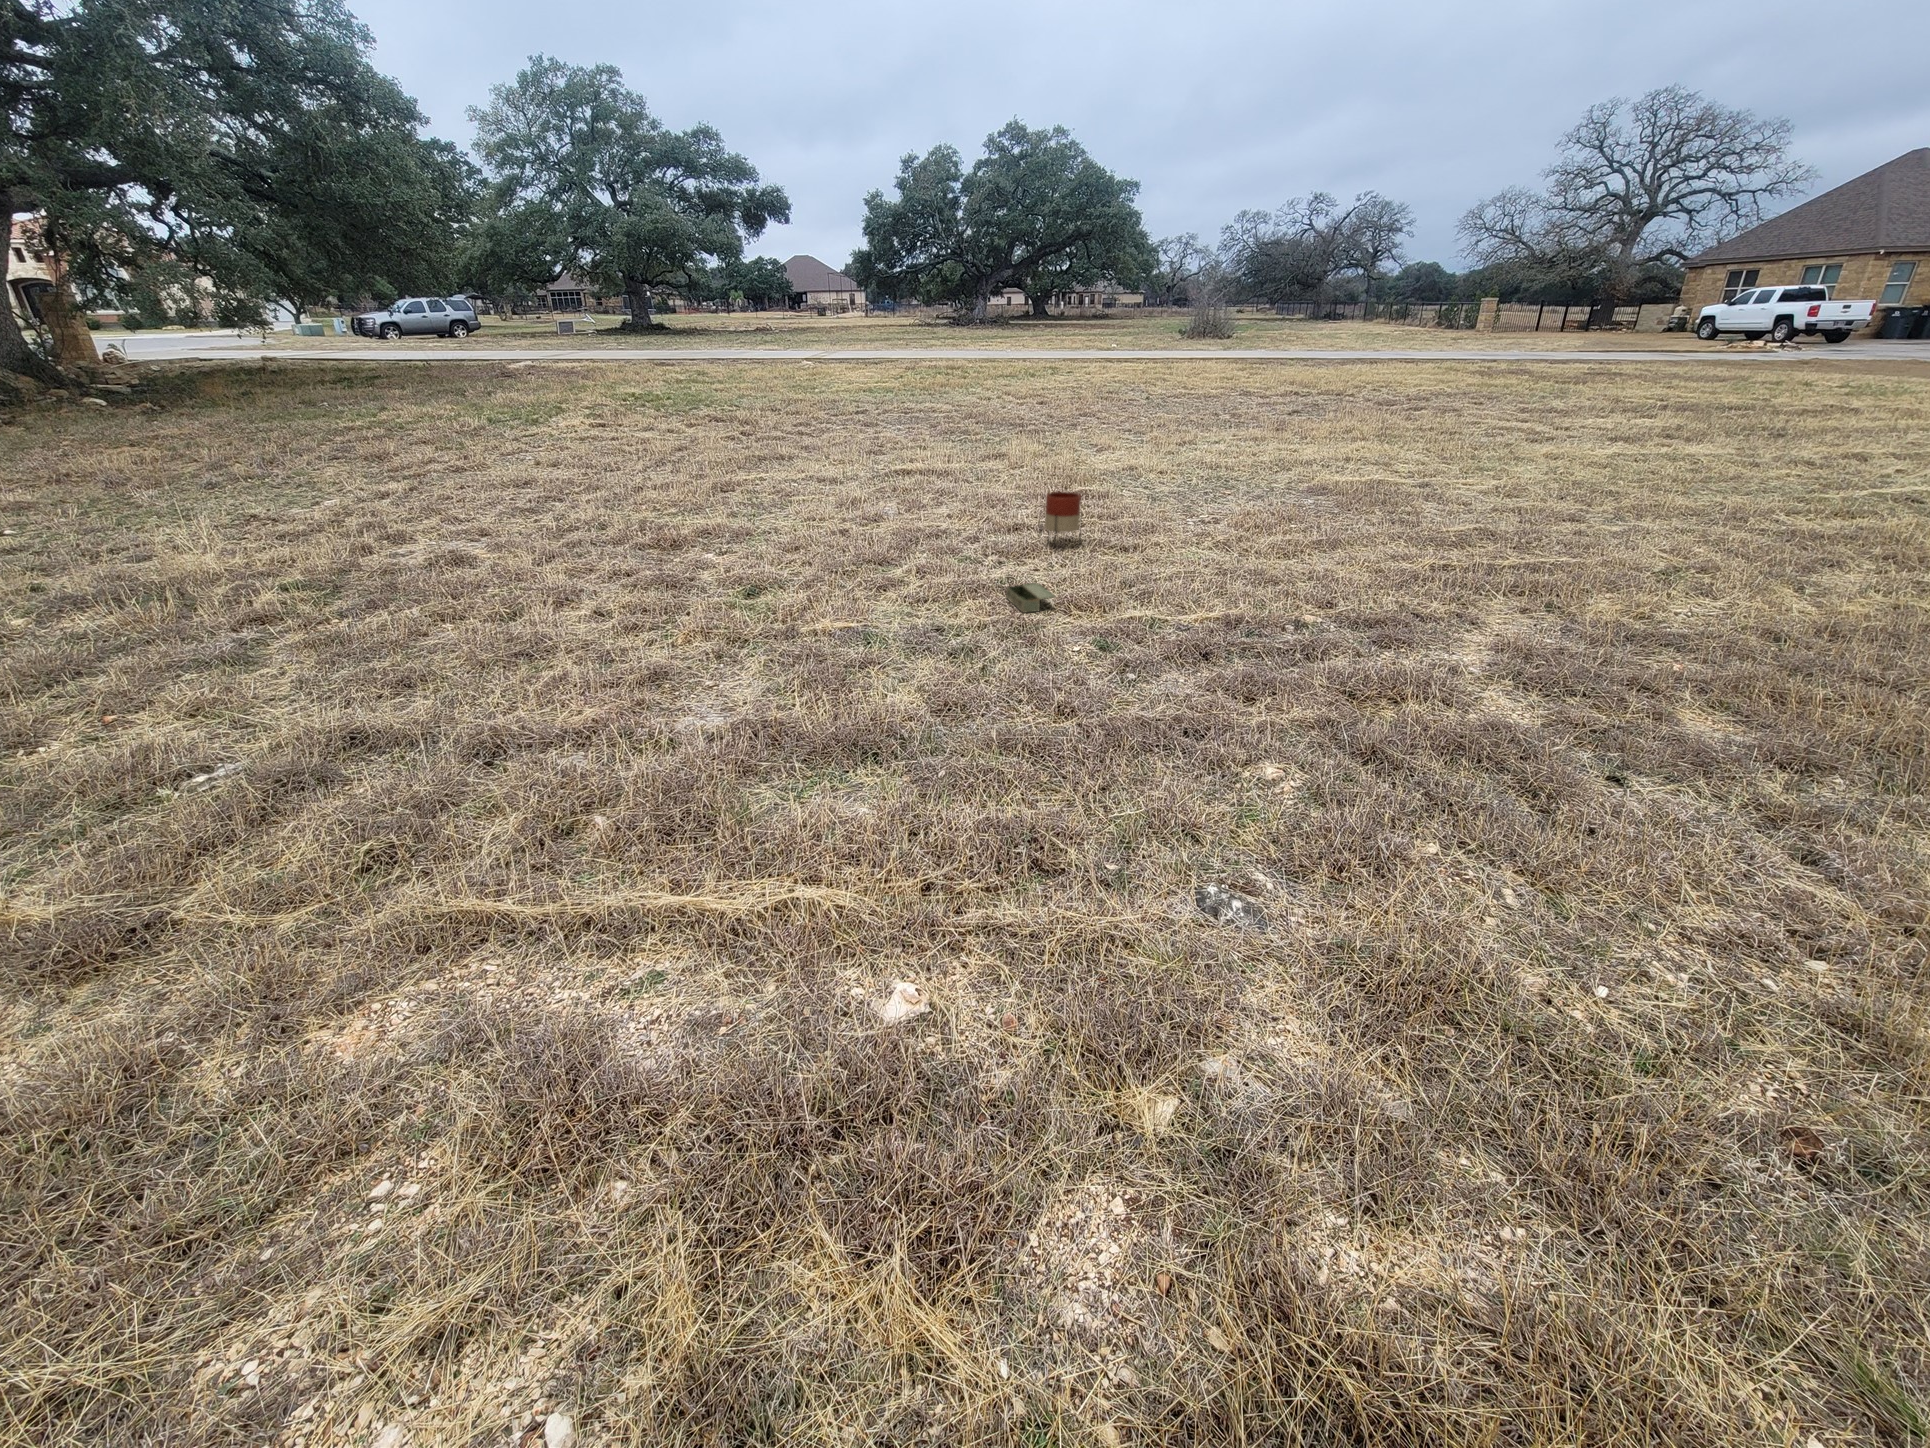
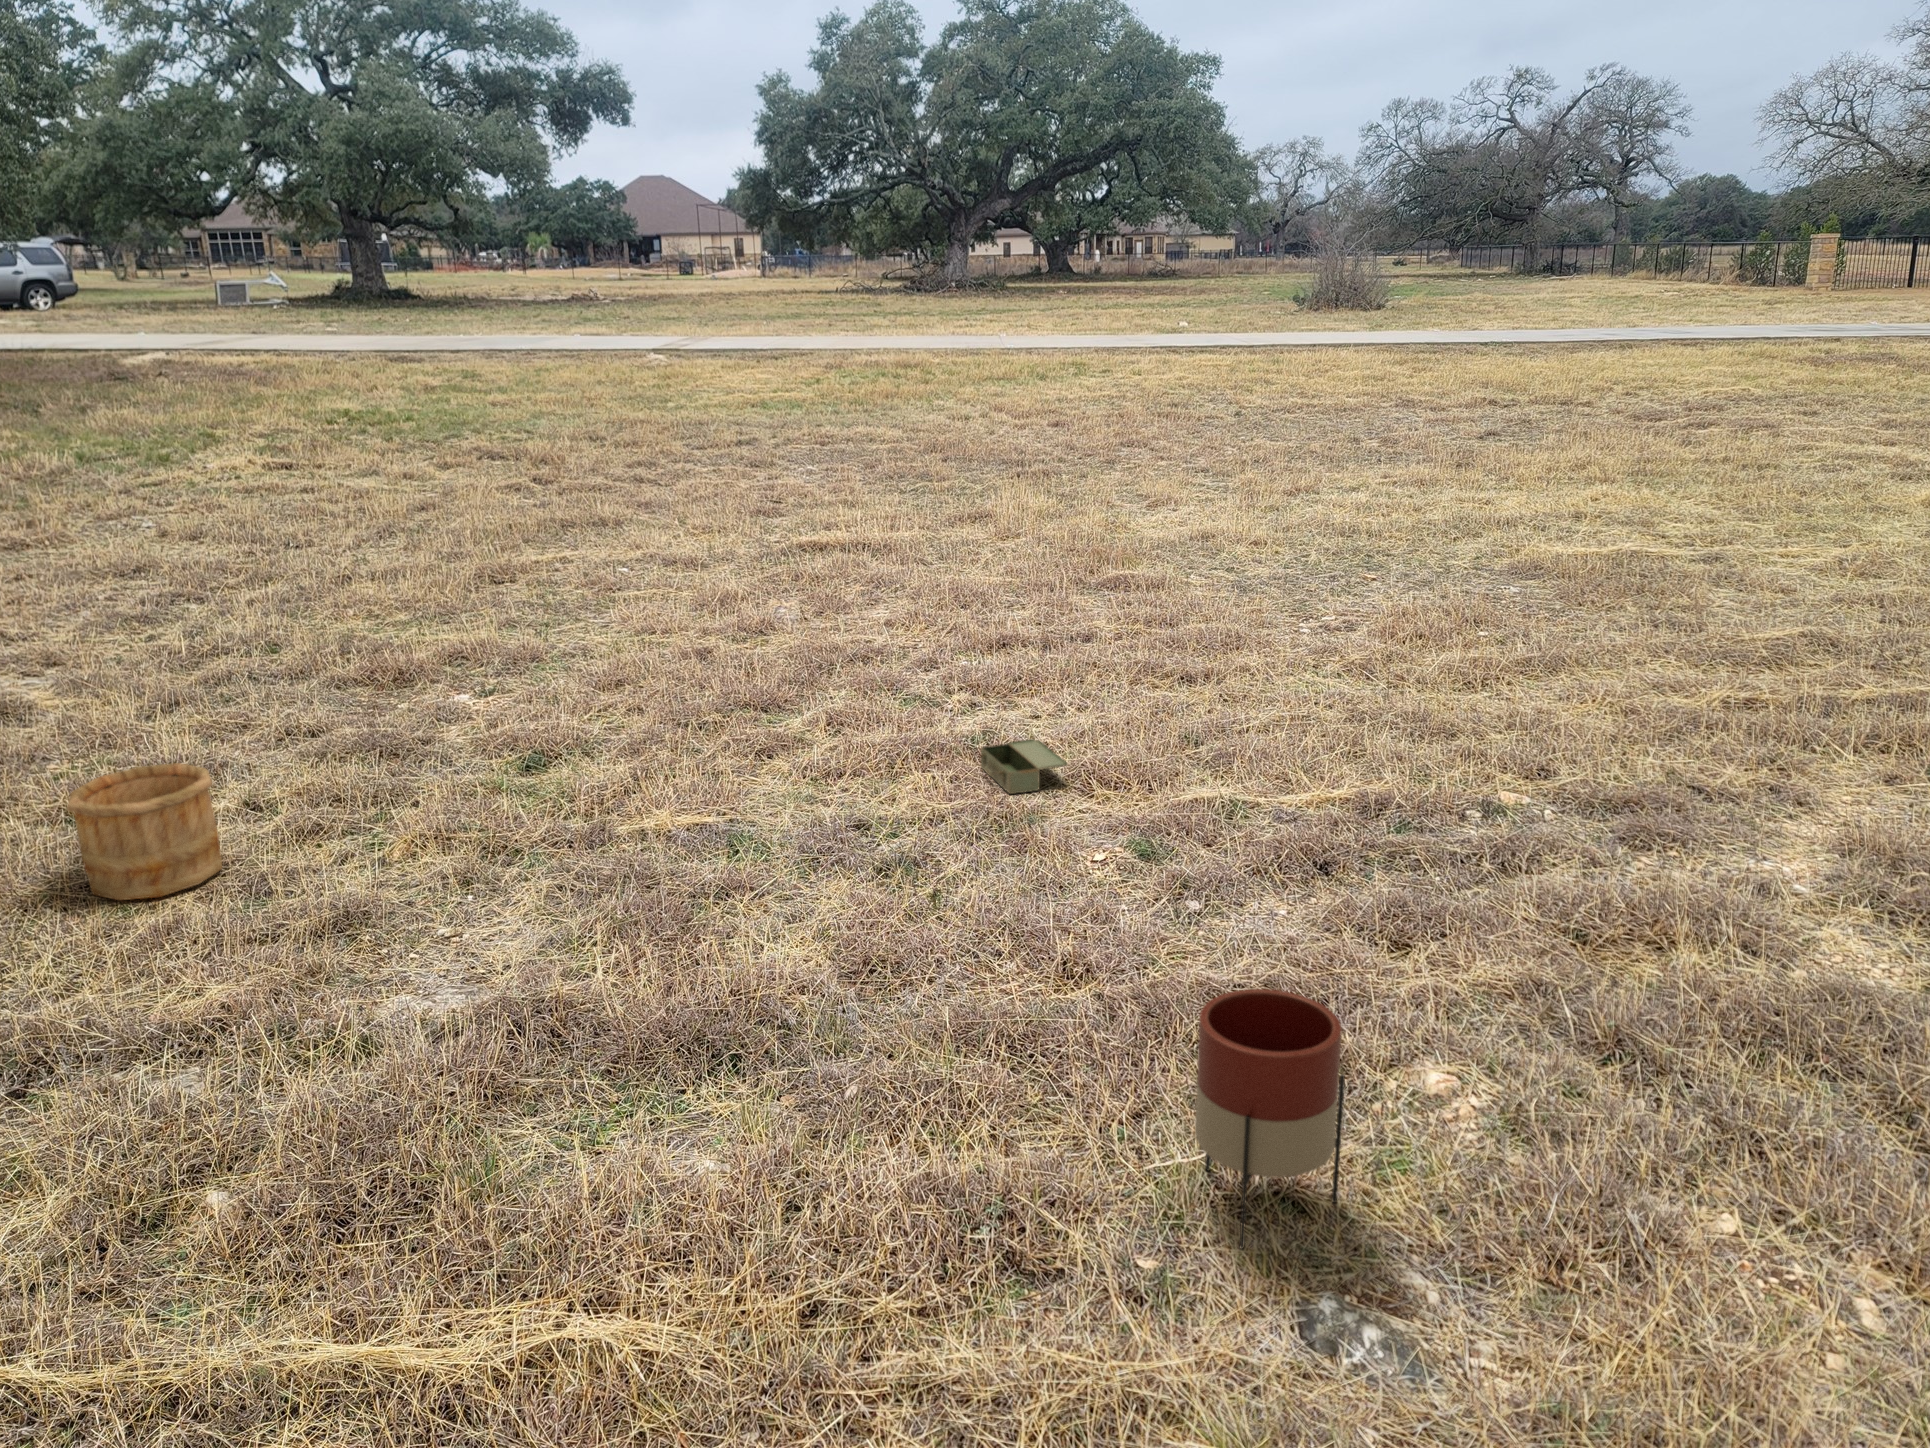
planter: present [1044,492,1081,534] -> present [1195,989,1345,1249]
wooden bucket: none [502,587,589,662] -> present [67,763,222,900]

